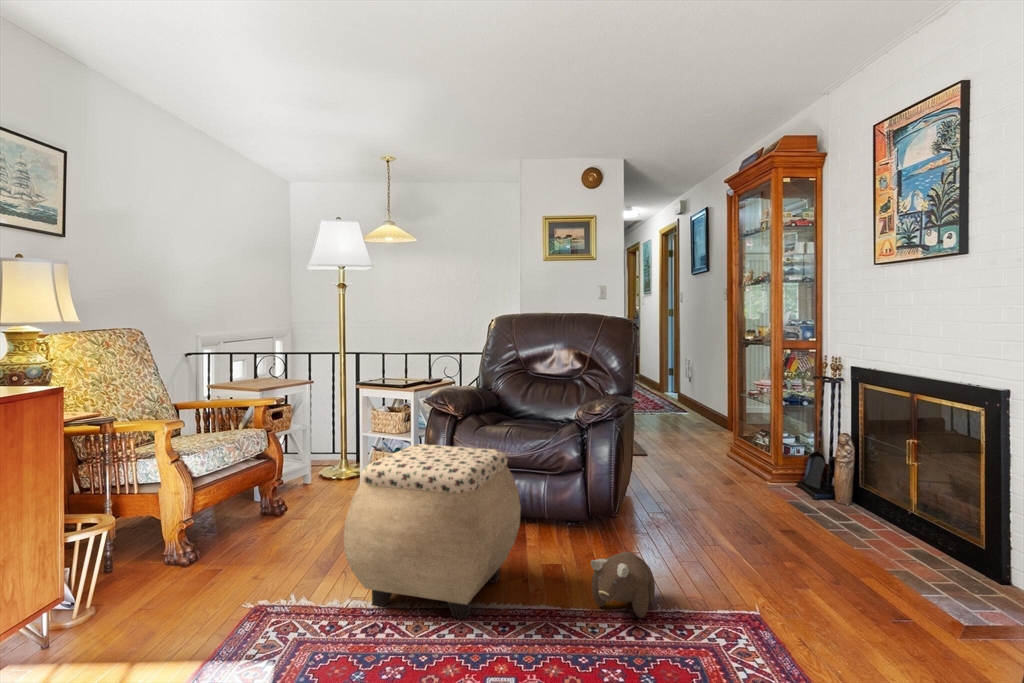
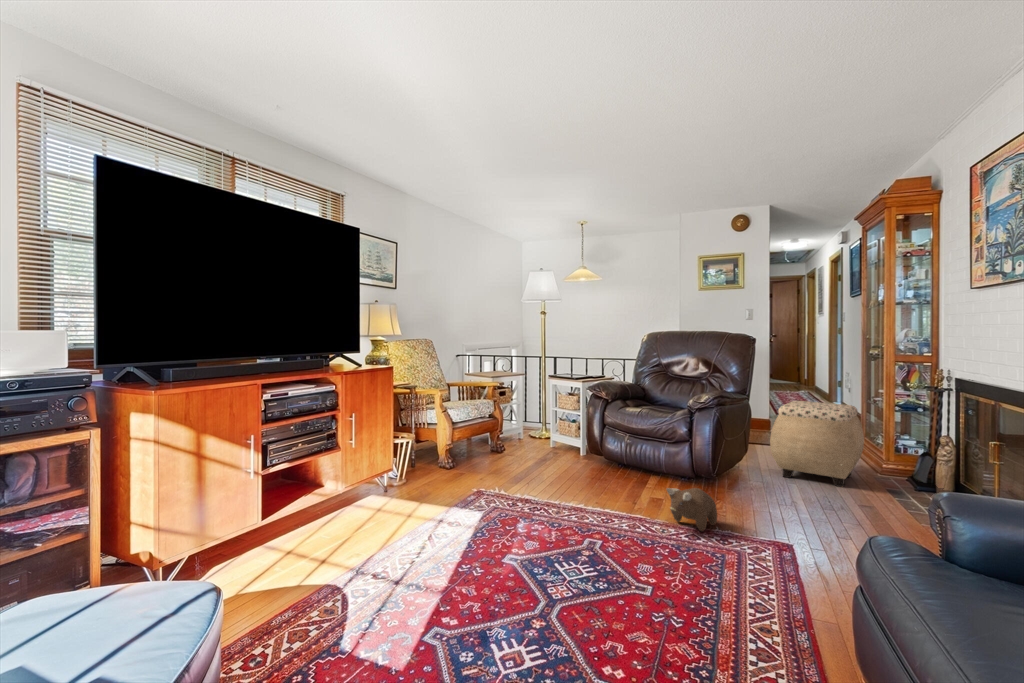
ottoman: present [343,444,521,619] -> present [770,401,864,487]

